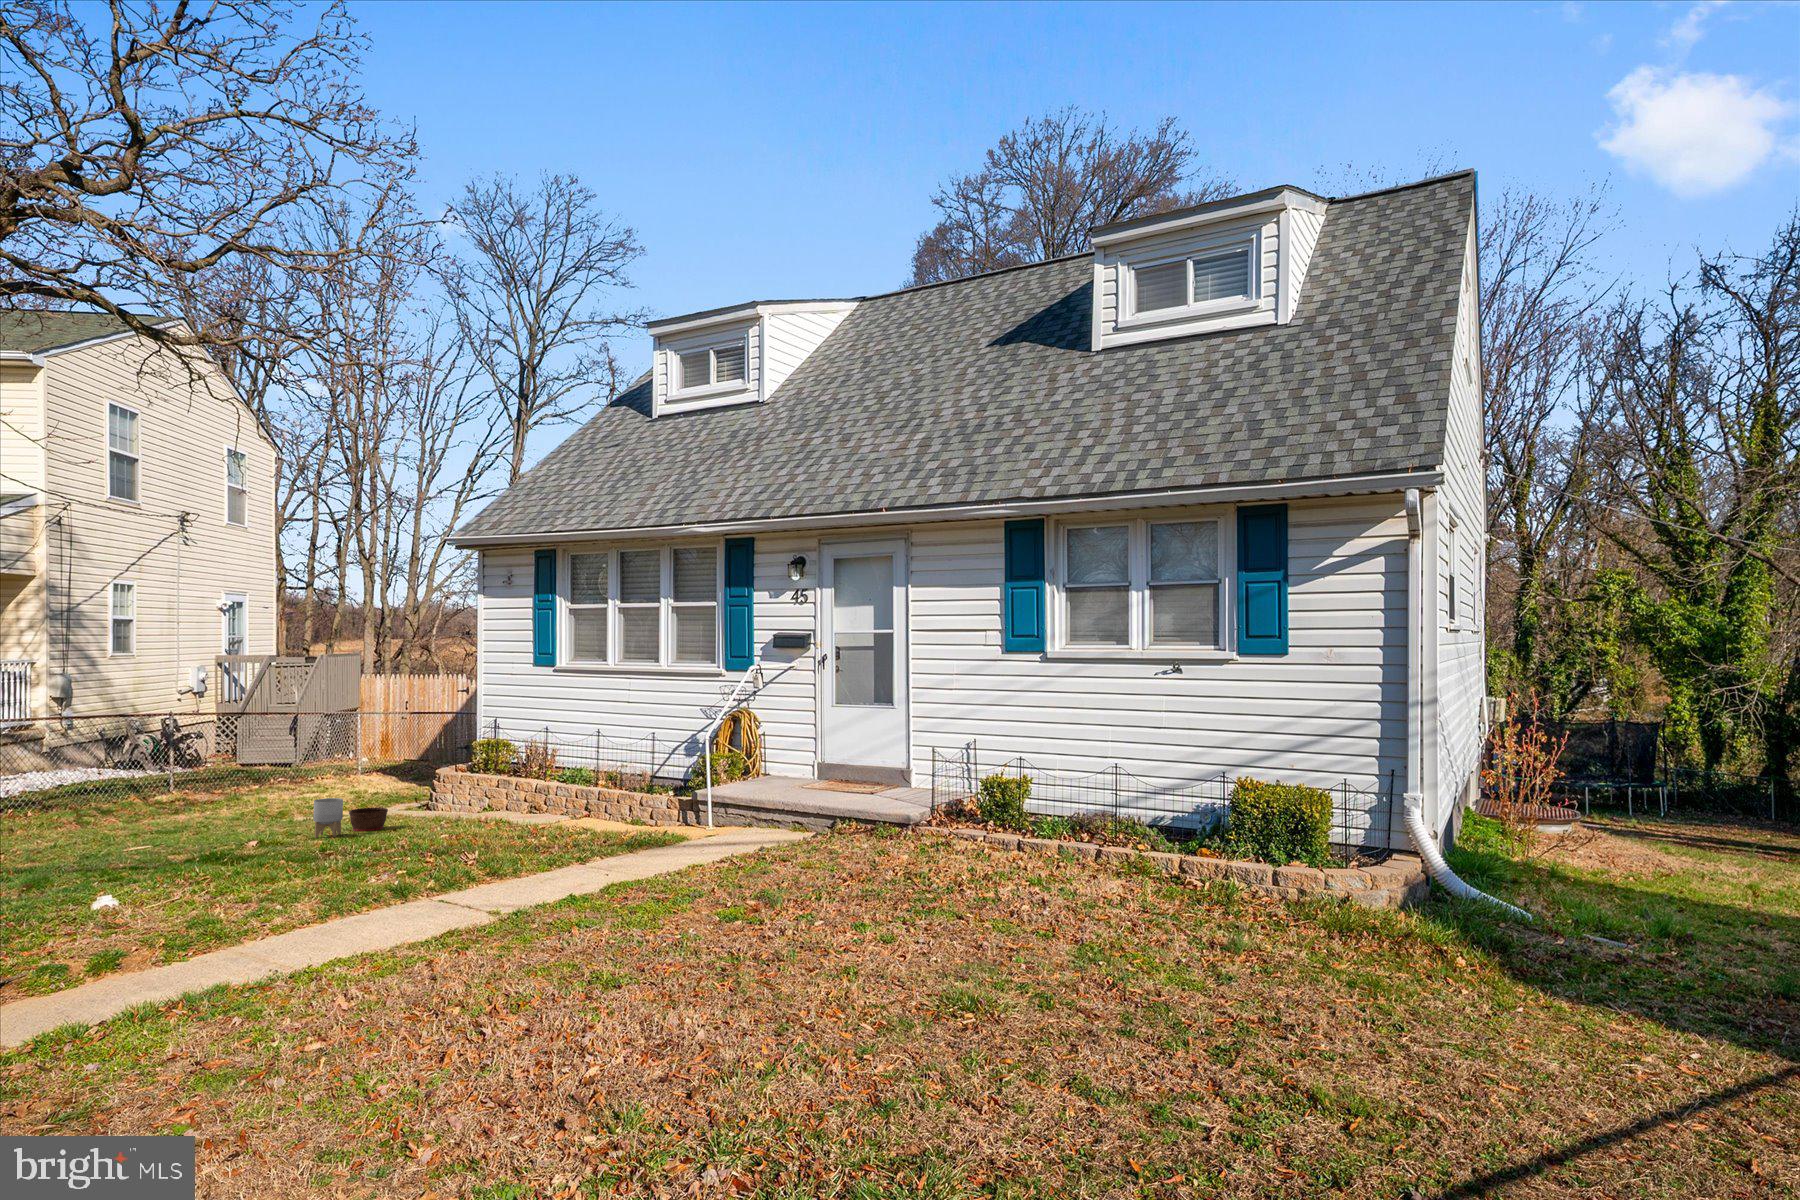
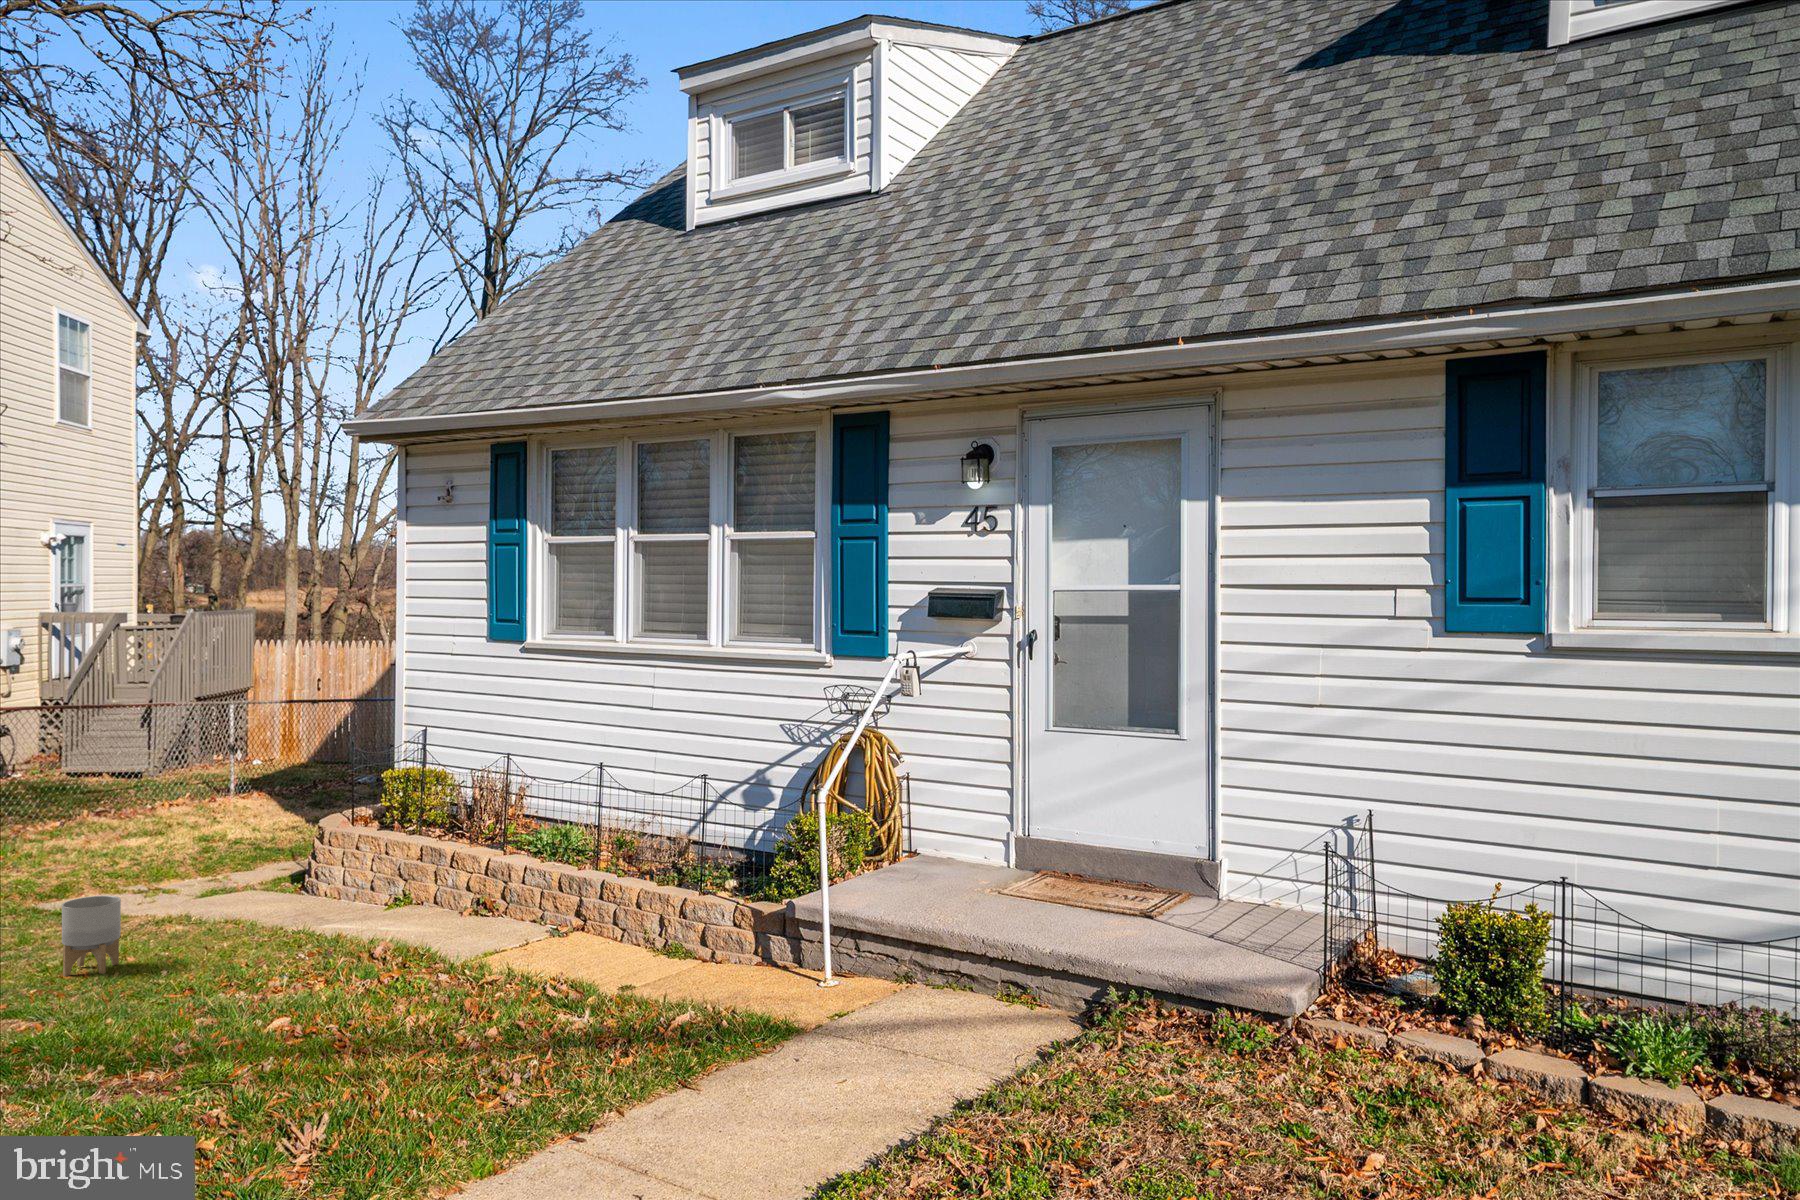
basket: present [349,807,388,832] -> none [140,905,215,956]

